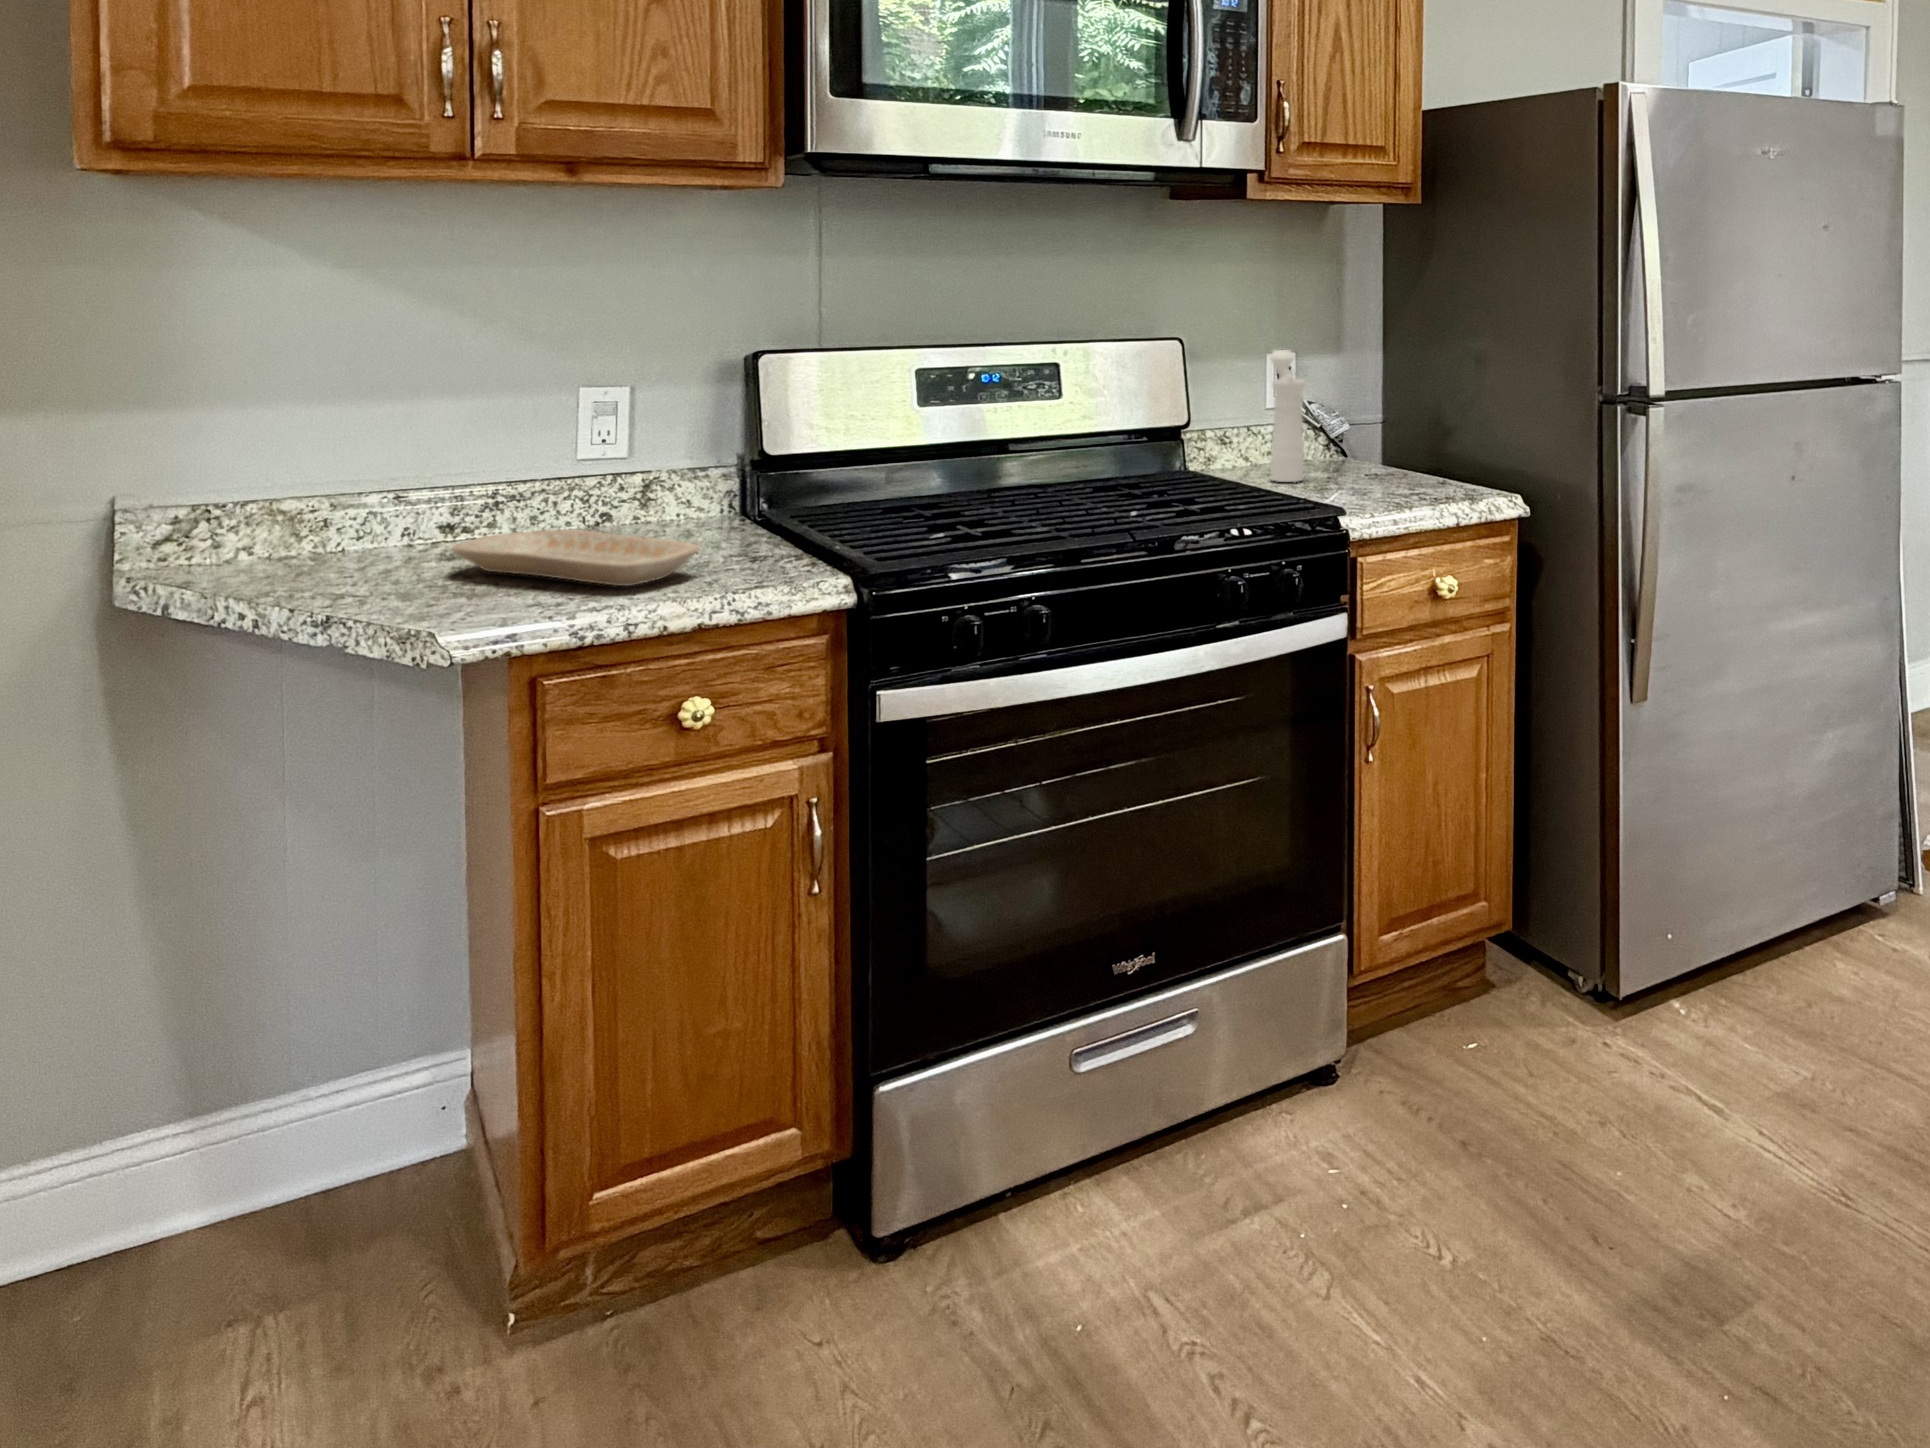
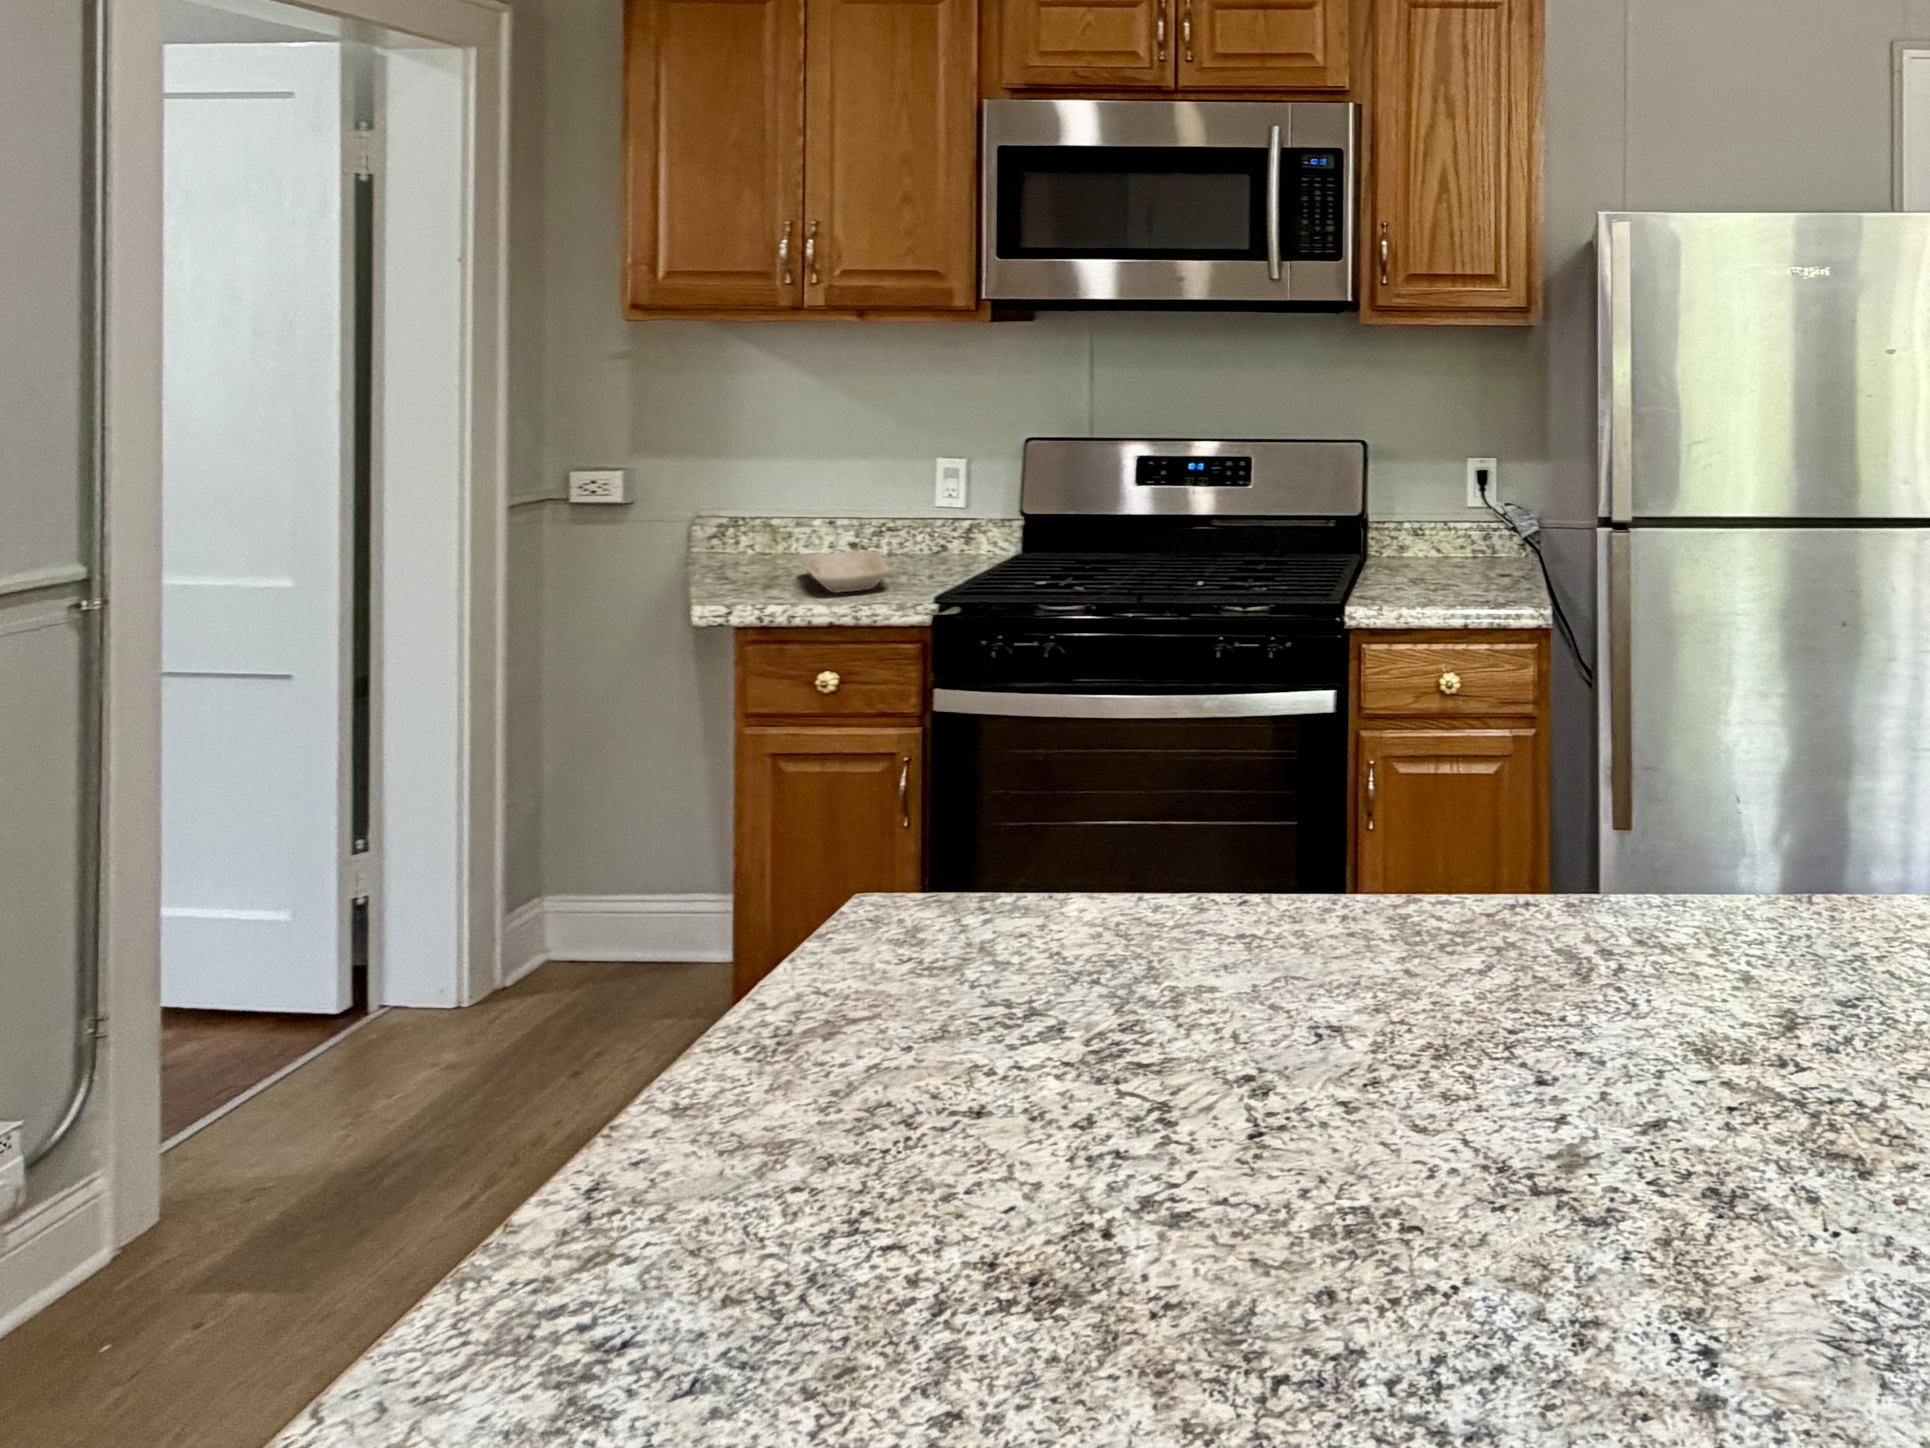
pepper mill: present [1270,350,1305,482] -> none [1400,457,1454,572]

